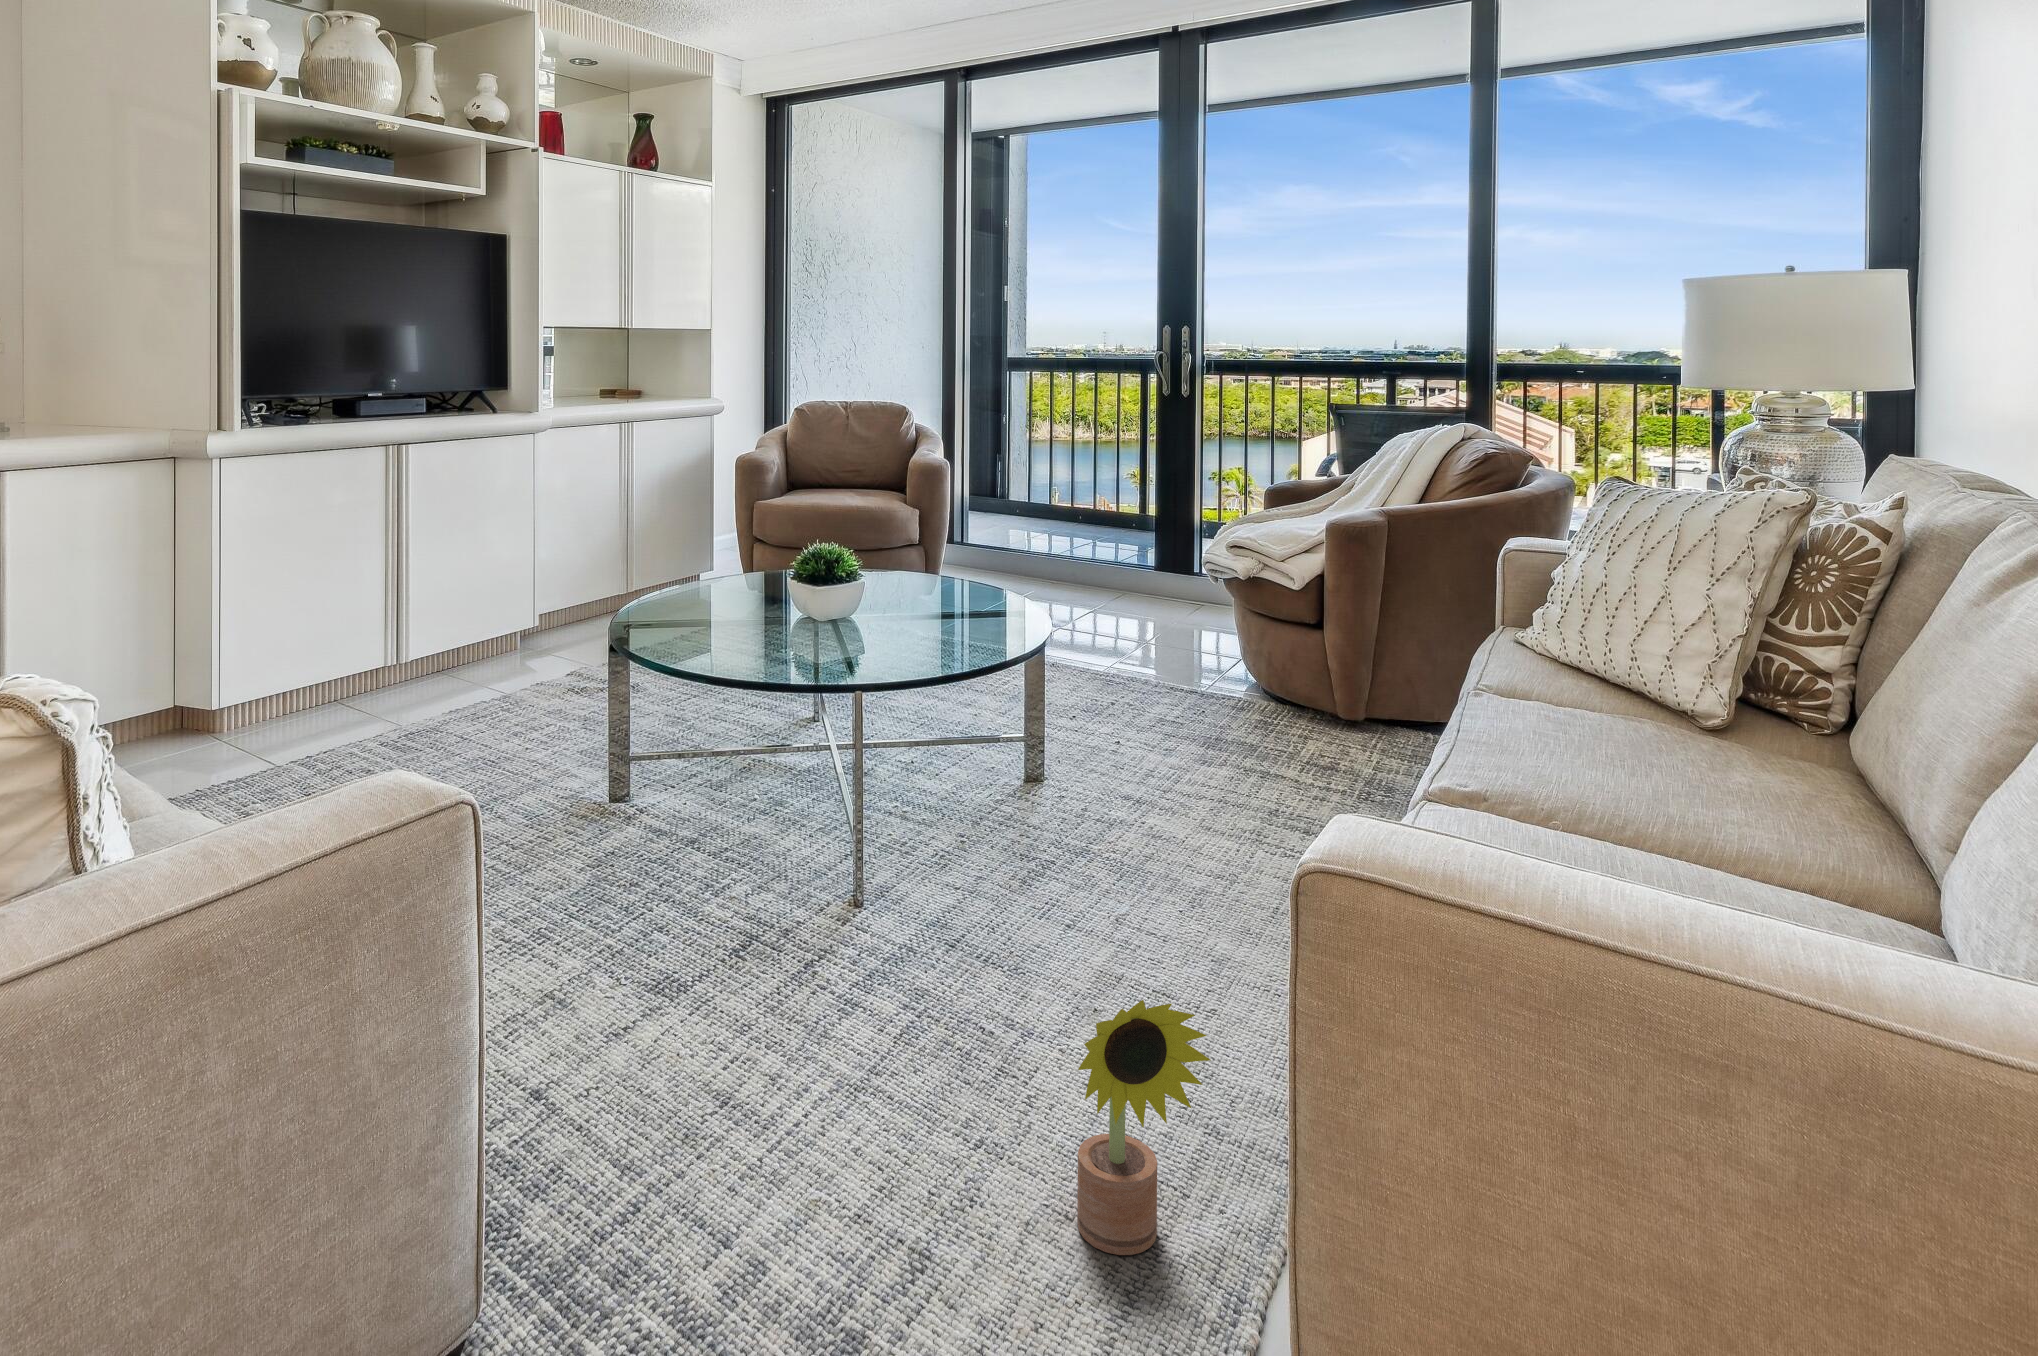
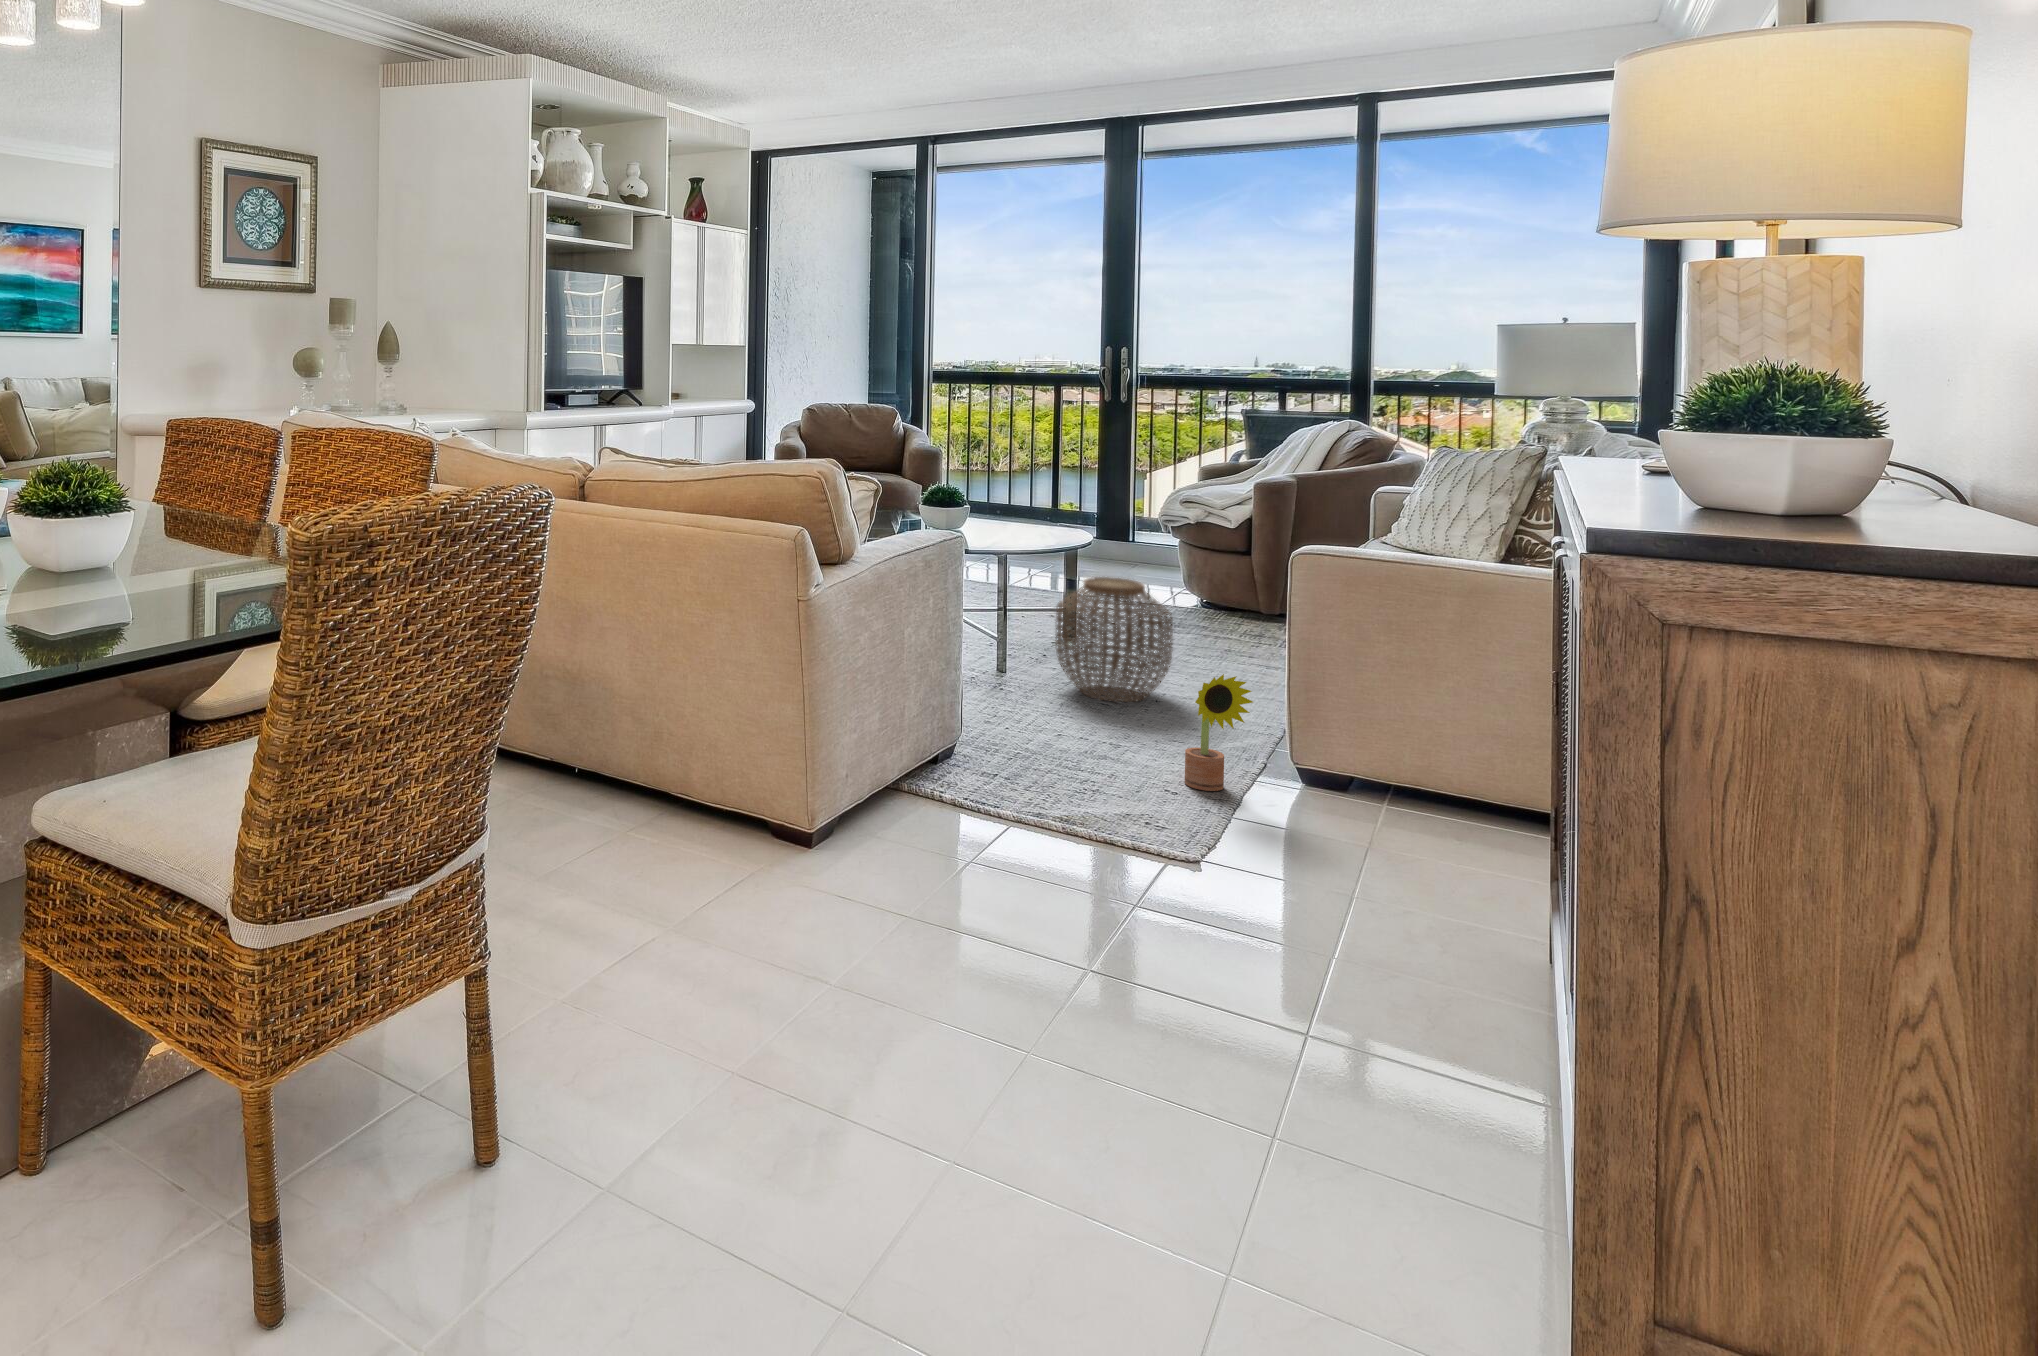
woven basket: none [951,699,1145,933] -> present [1055,577,1172,702]

